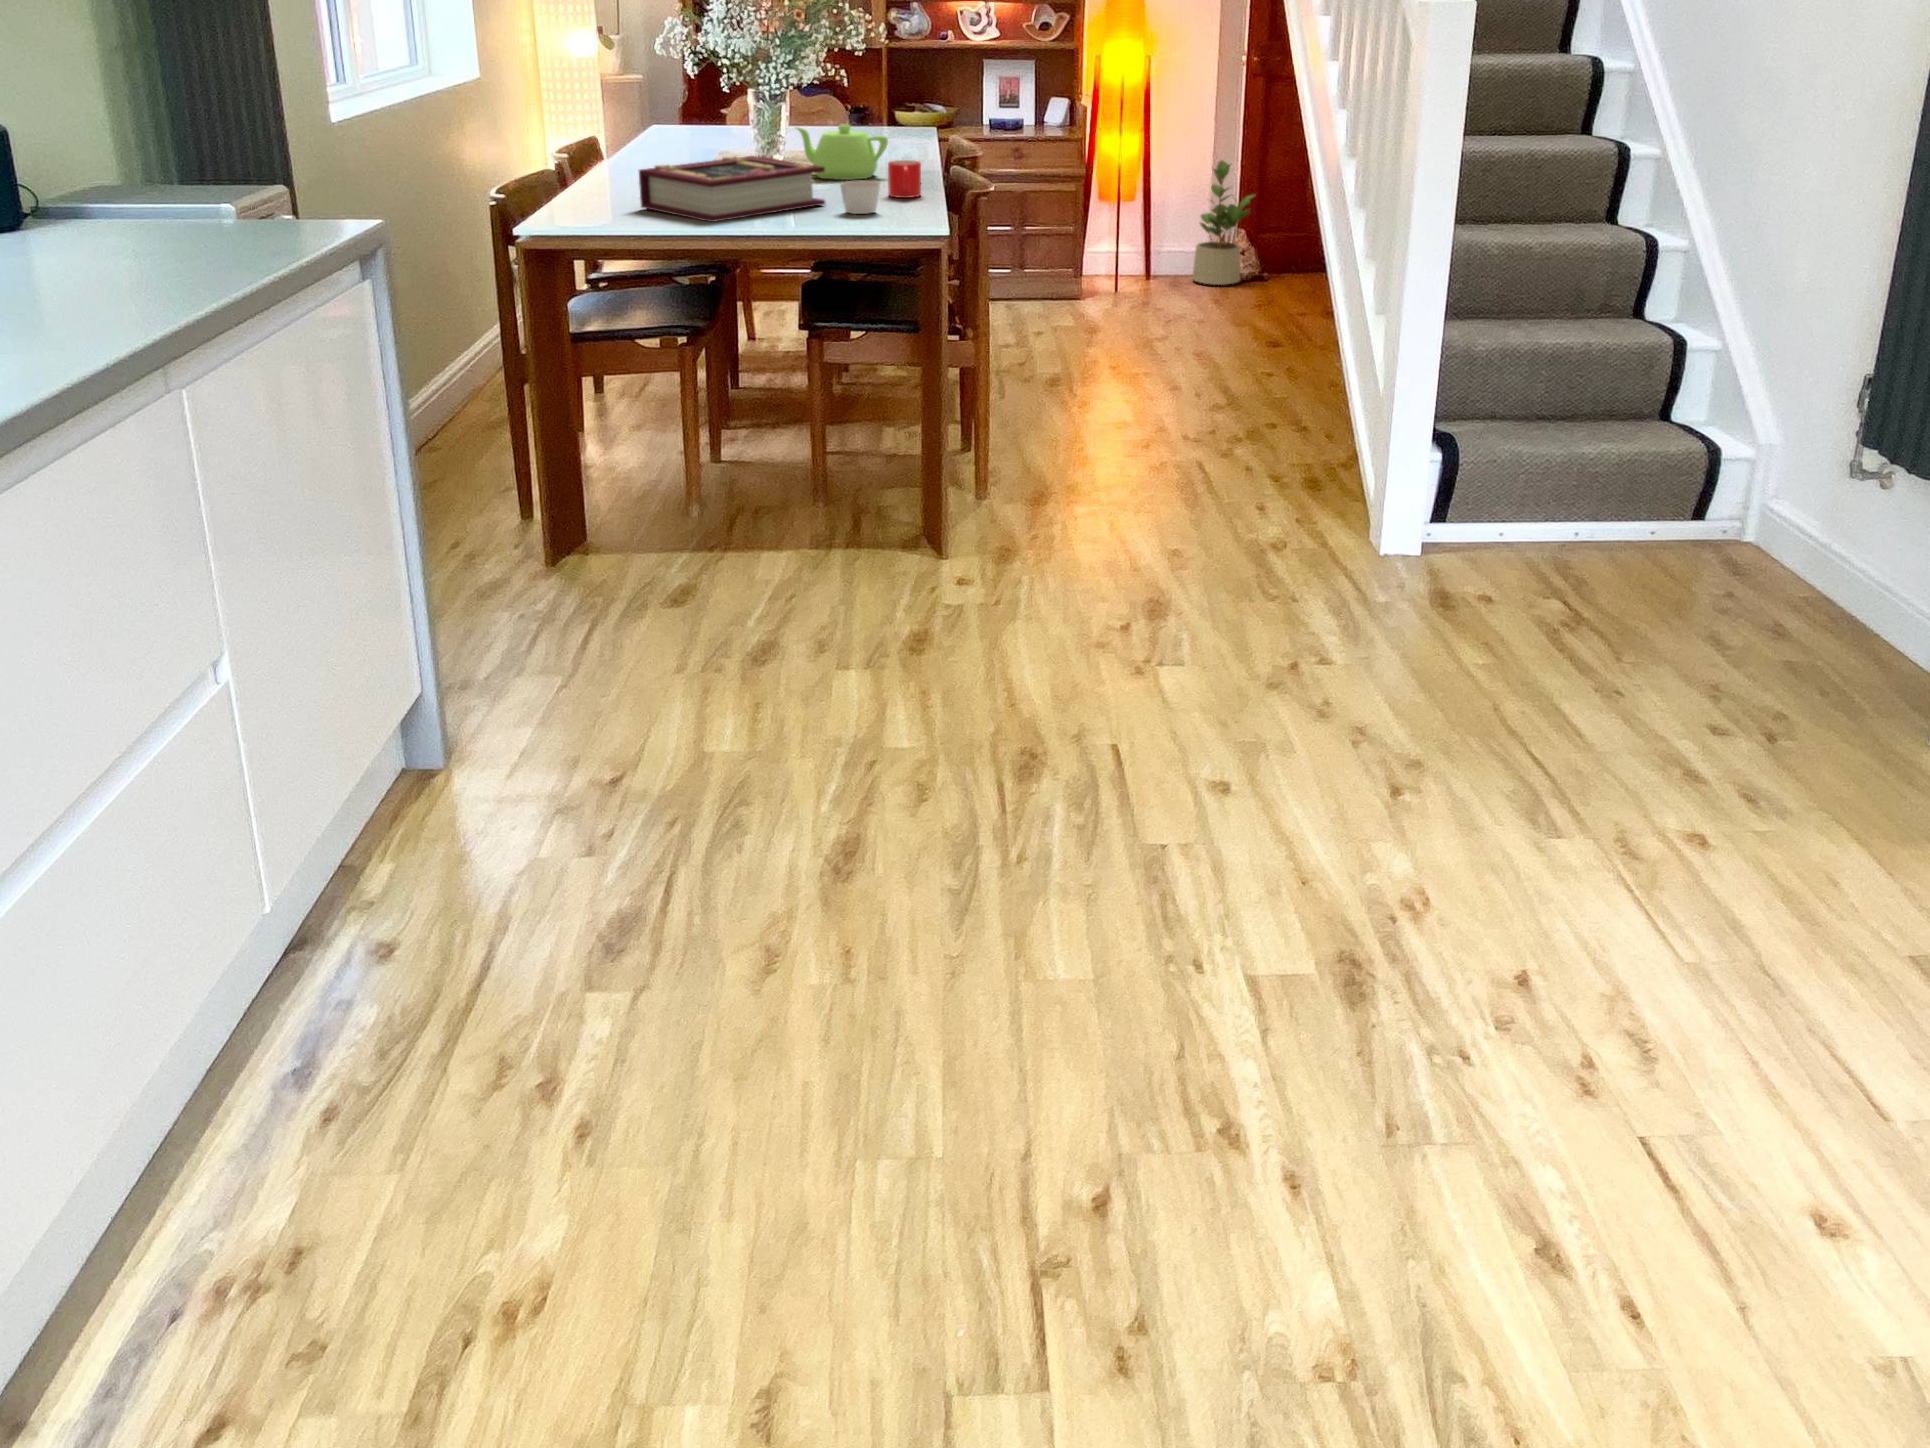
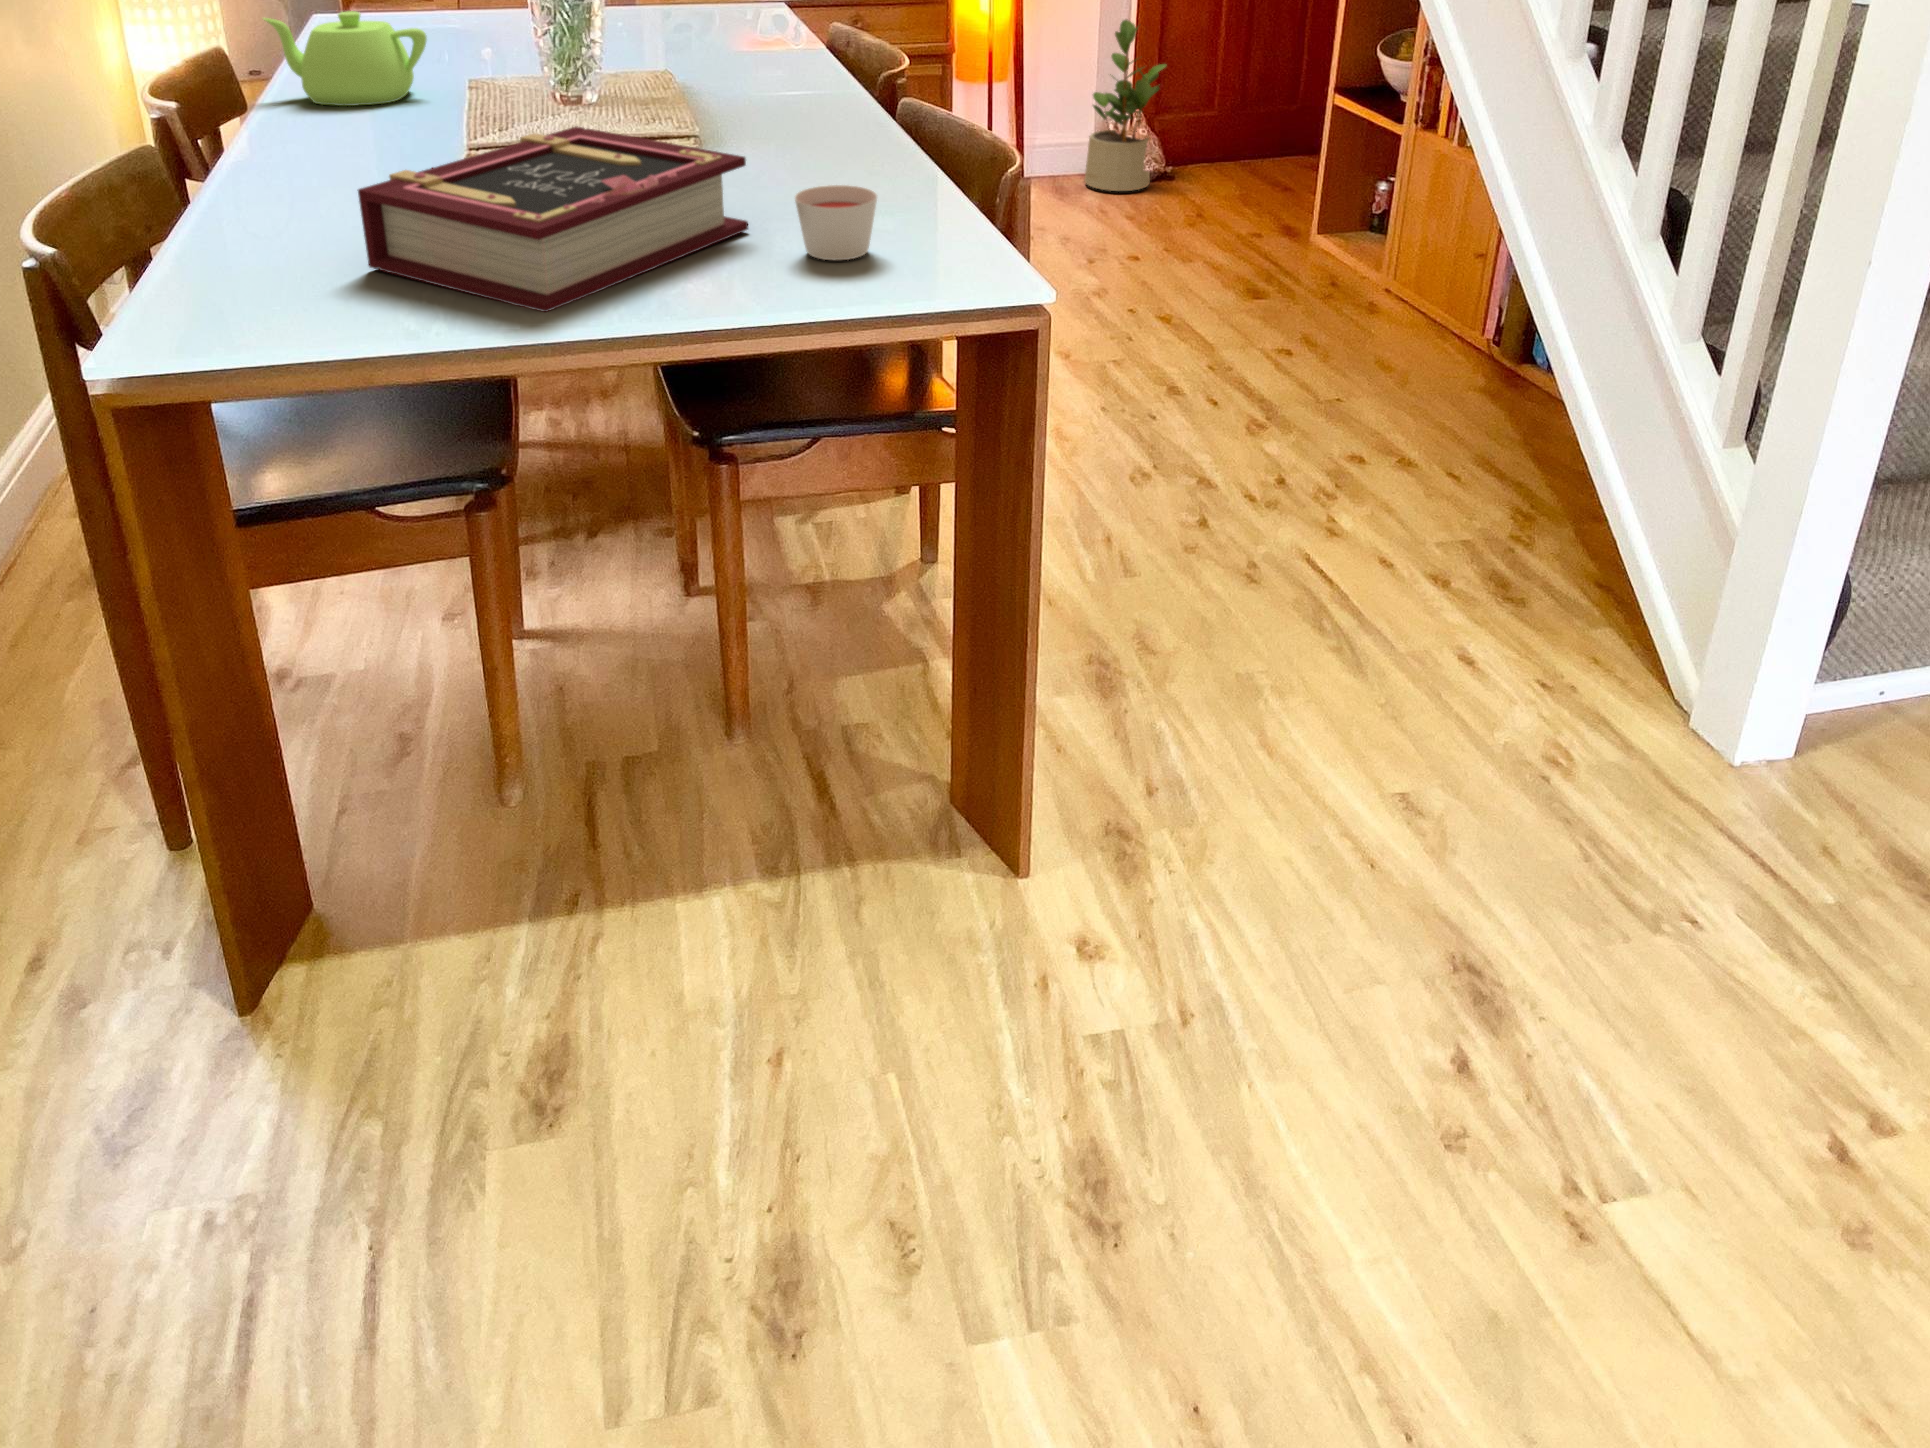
teapot: present [795,125,888,180] -> present [264,11,427,106]
mug: present [888,160,921,198] -> none [843,118,906,195]

